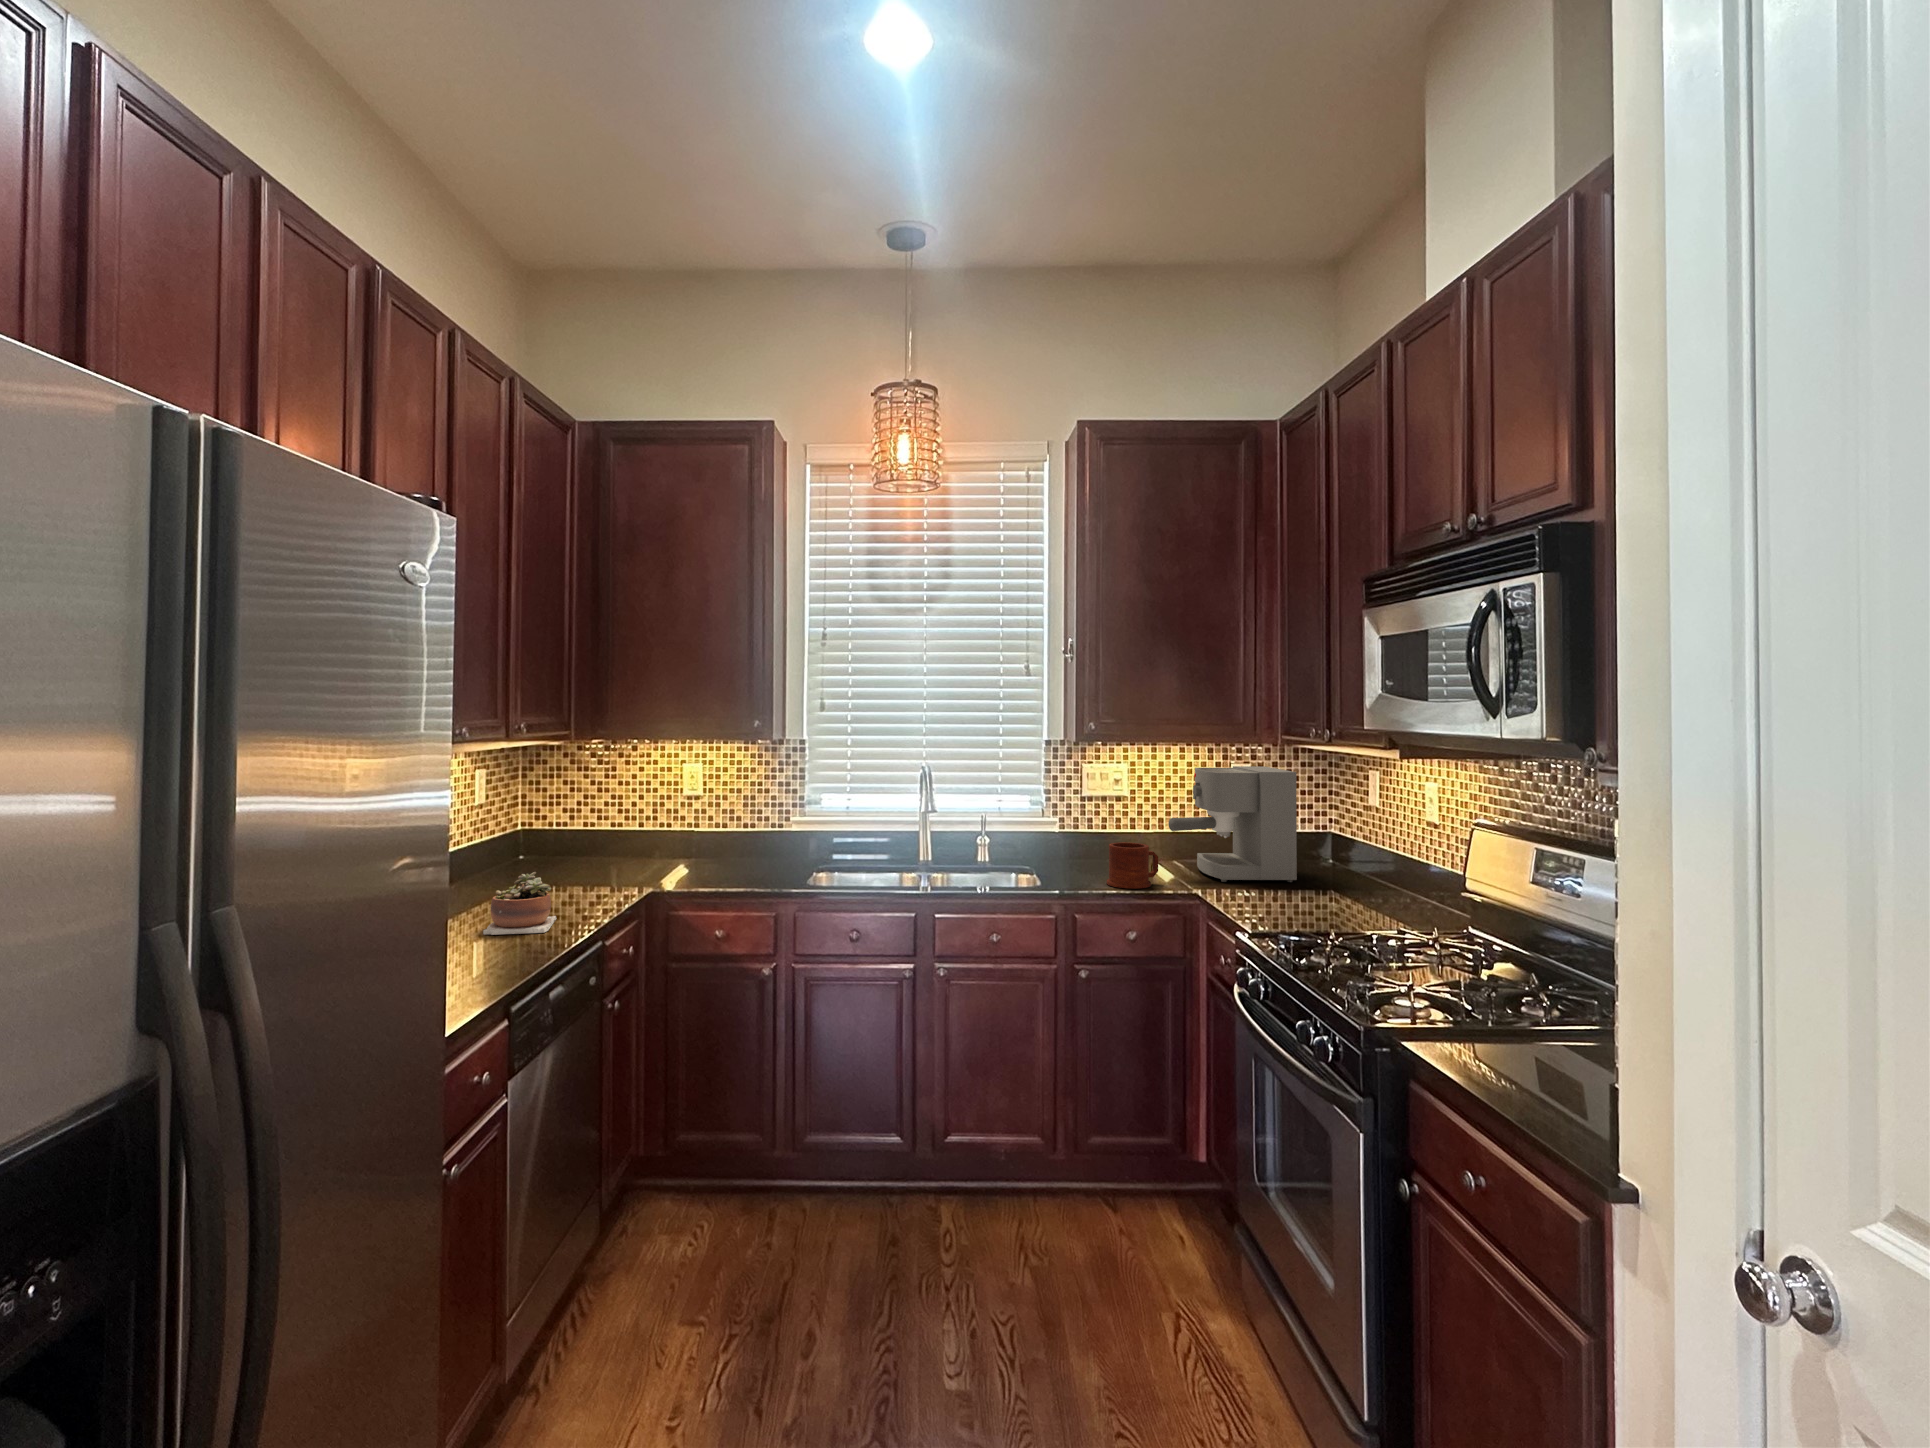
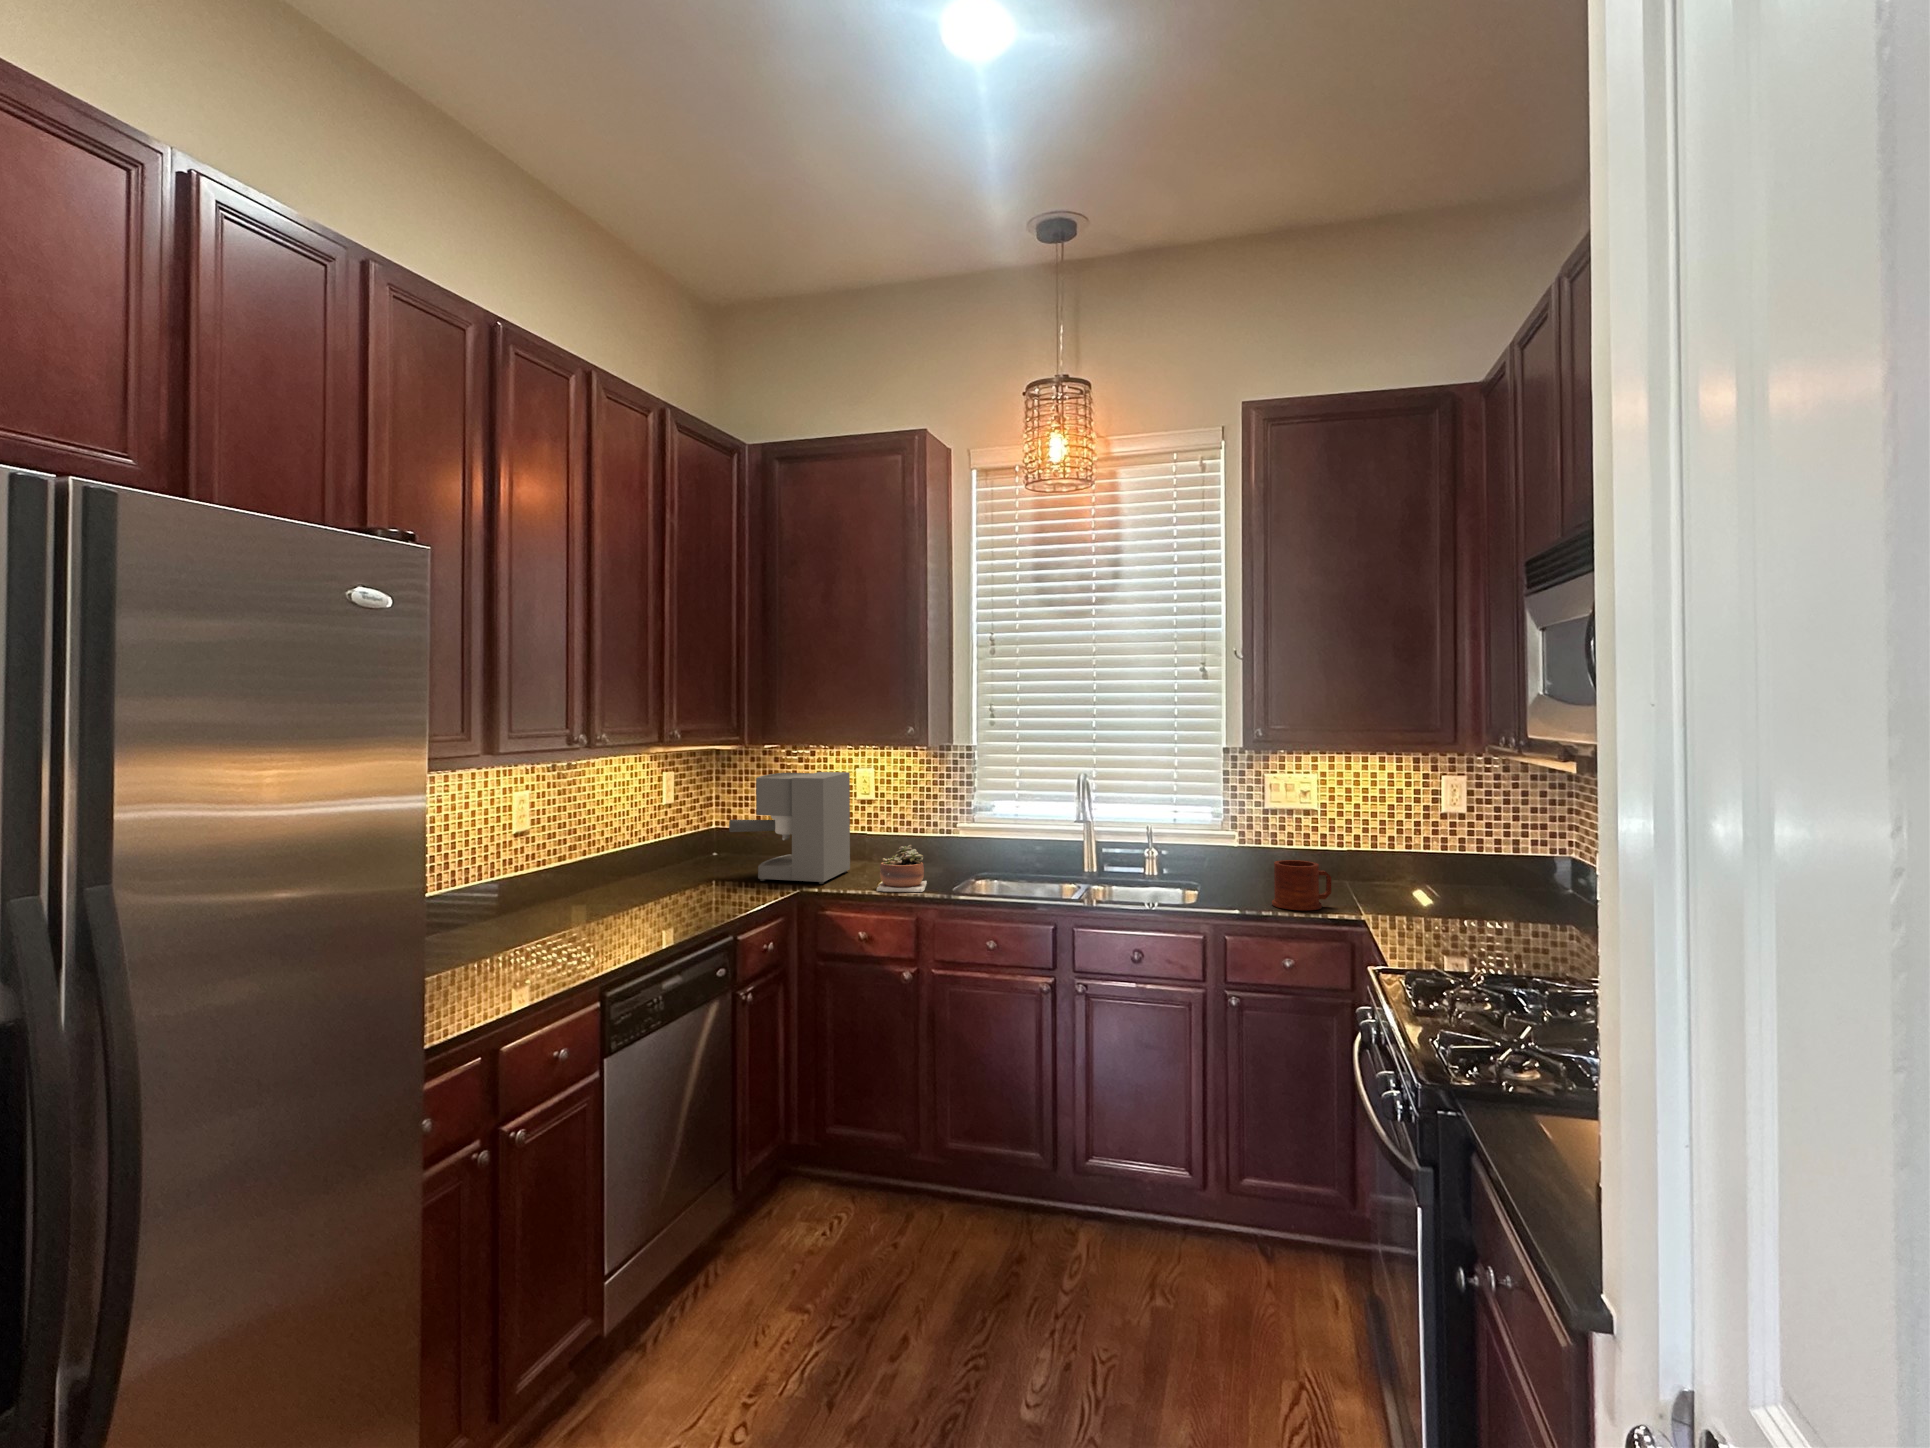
coffee maker: present [1168,766,1297,882] -> present [729,772,850,884]
succulent plant: present [483,872,556,935] -> present [877,845,927,892]

